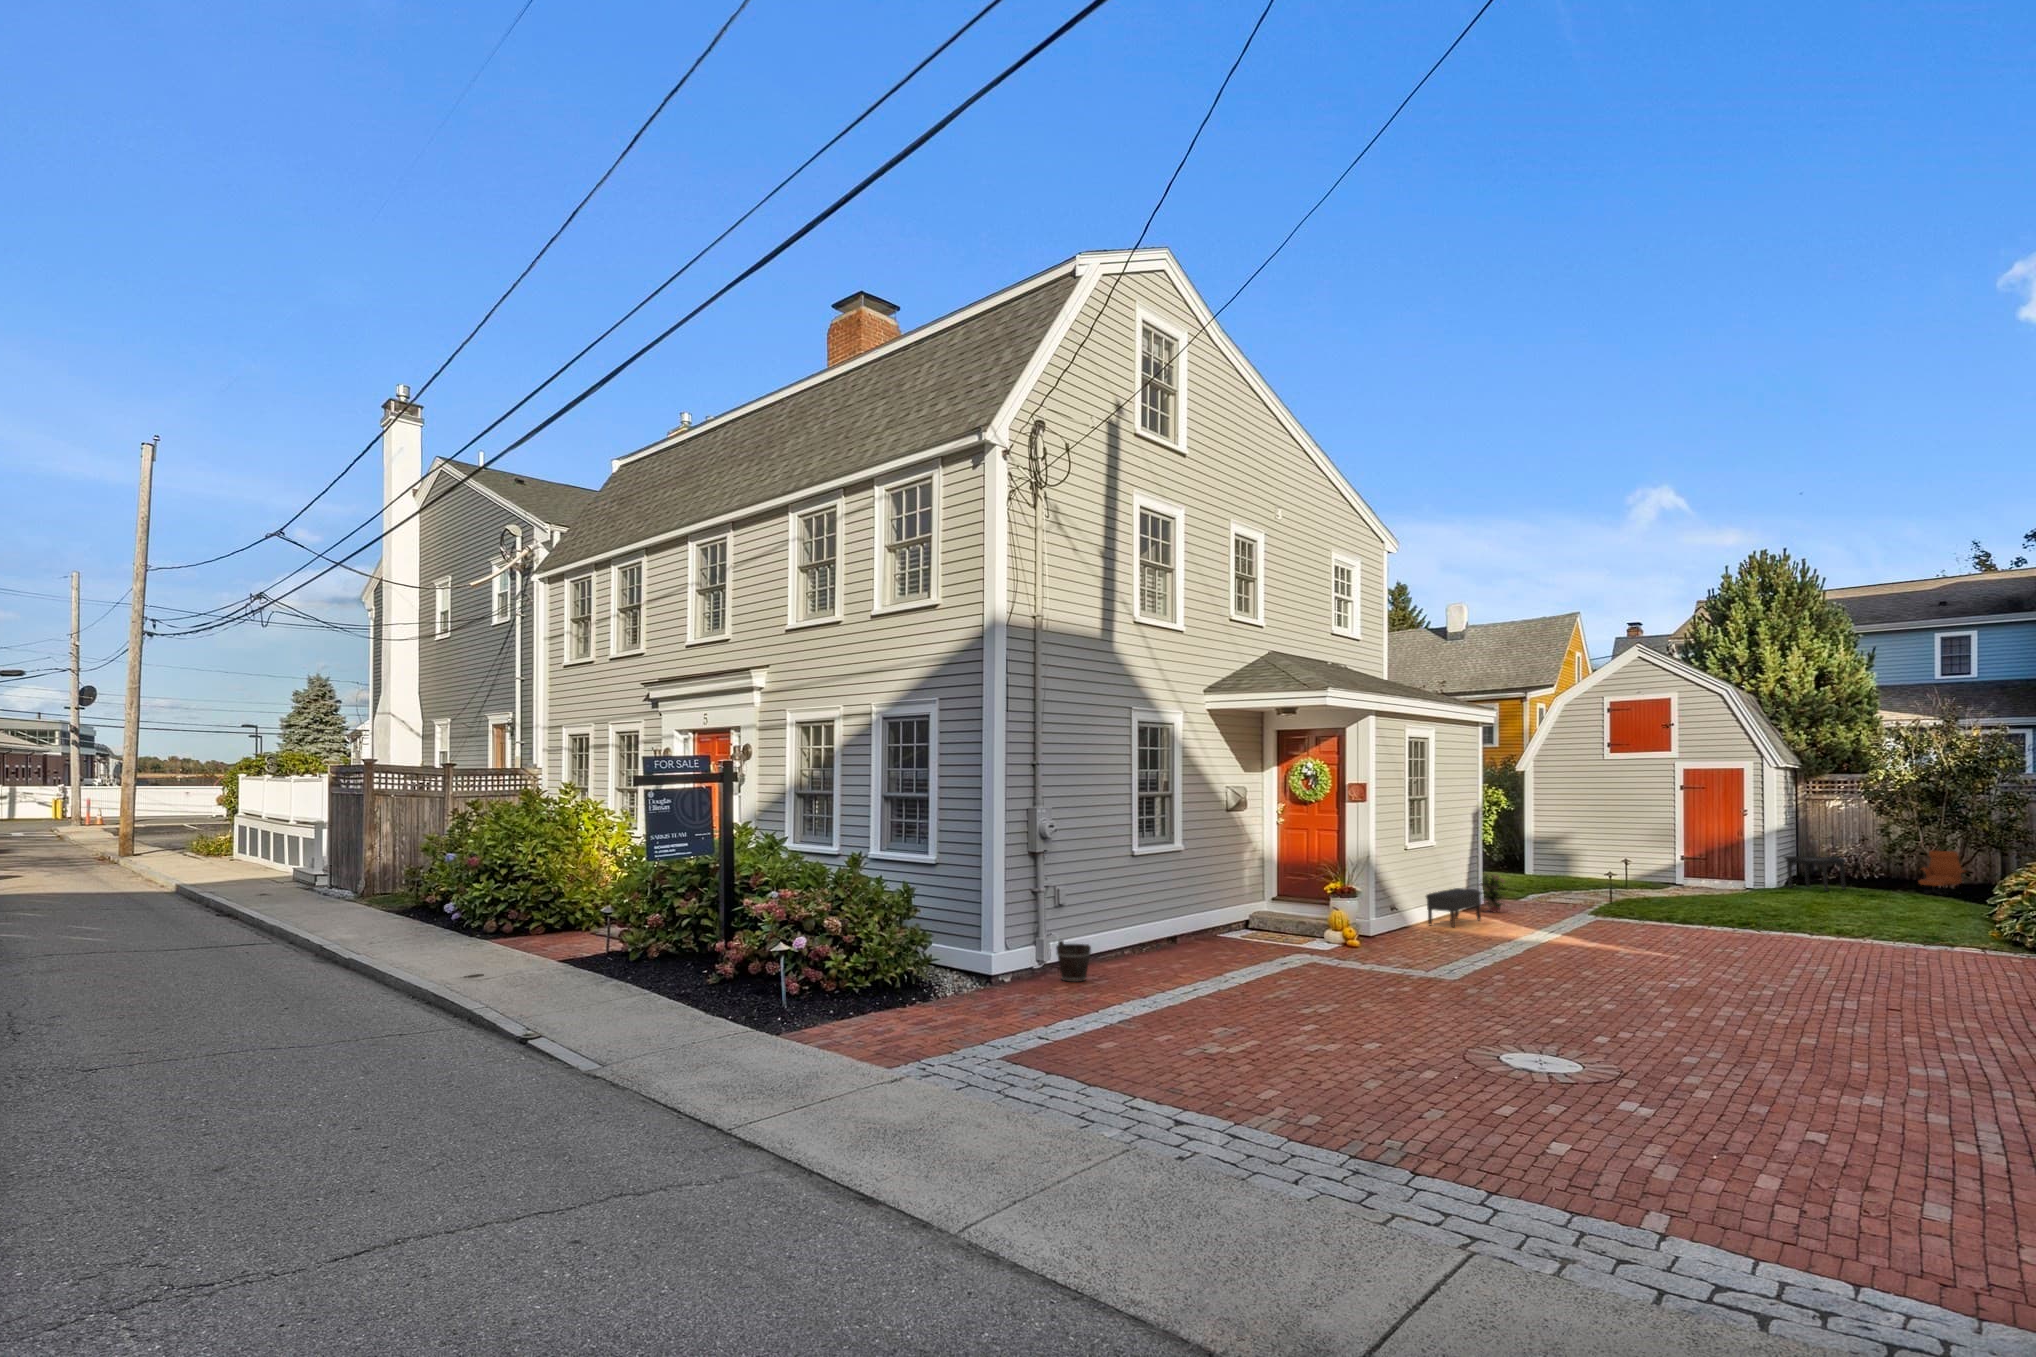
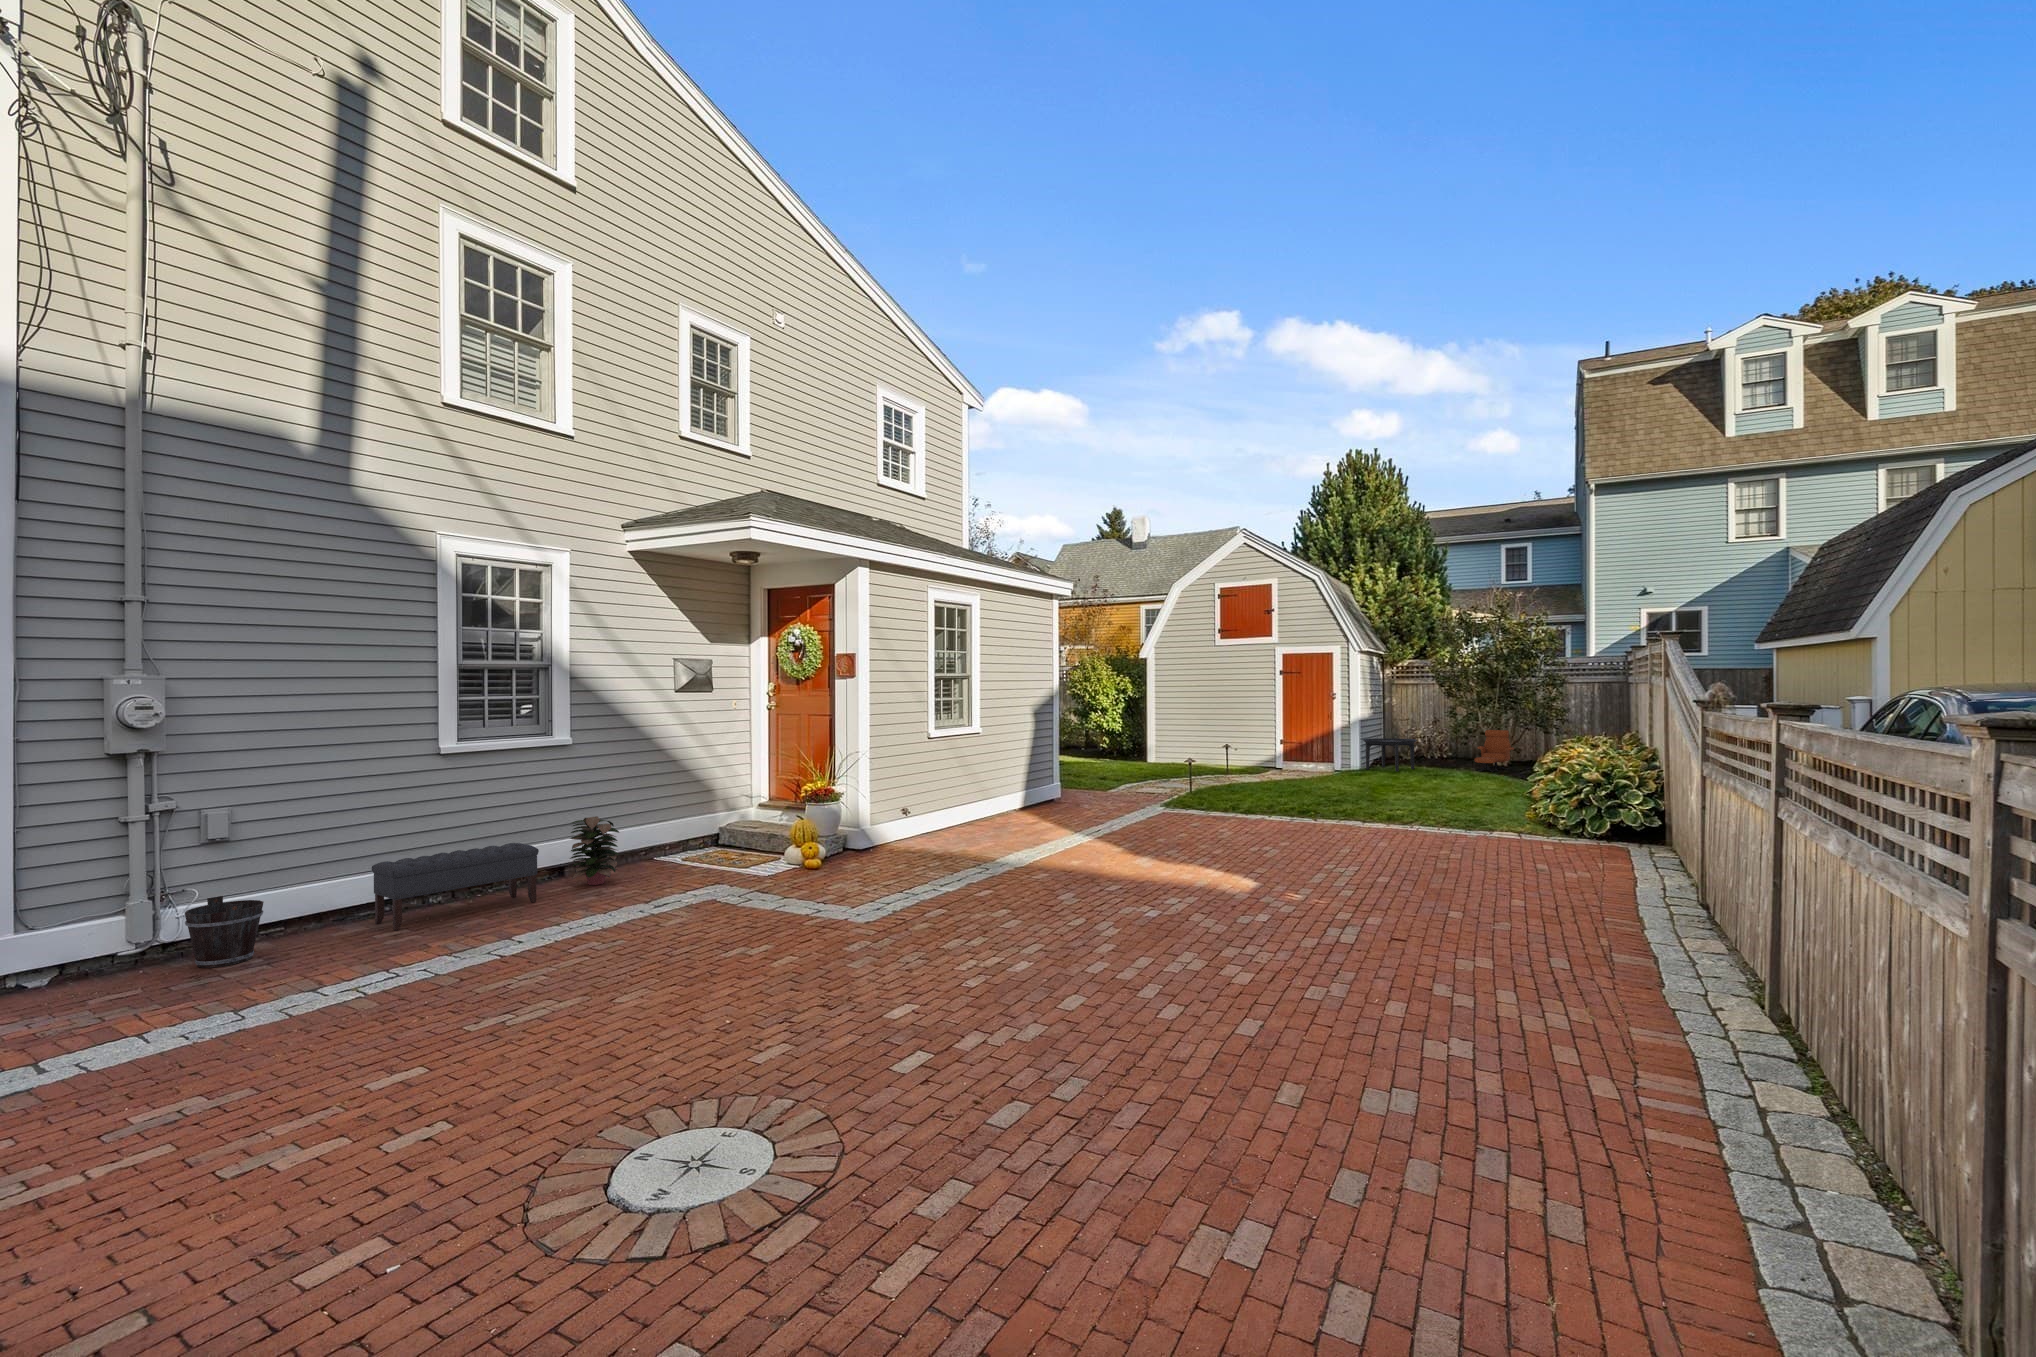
decorative plant: present [1479,874,1505,912] -> present [570,816,619,885]
bench: present [1426,888,1481,927] -> present [372,843,539,931]

